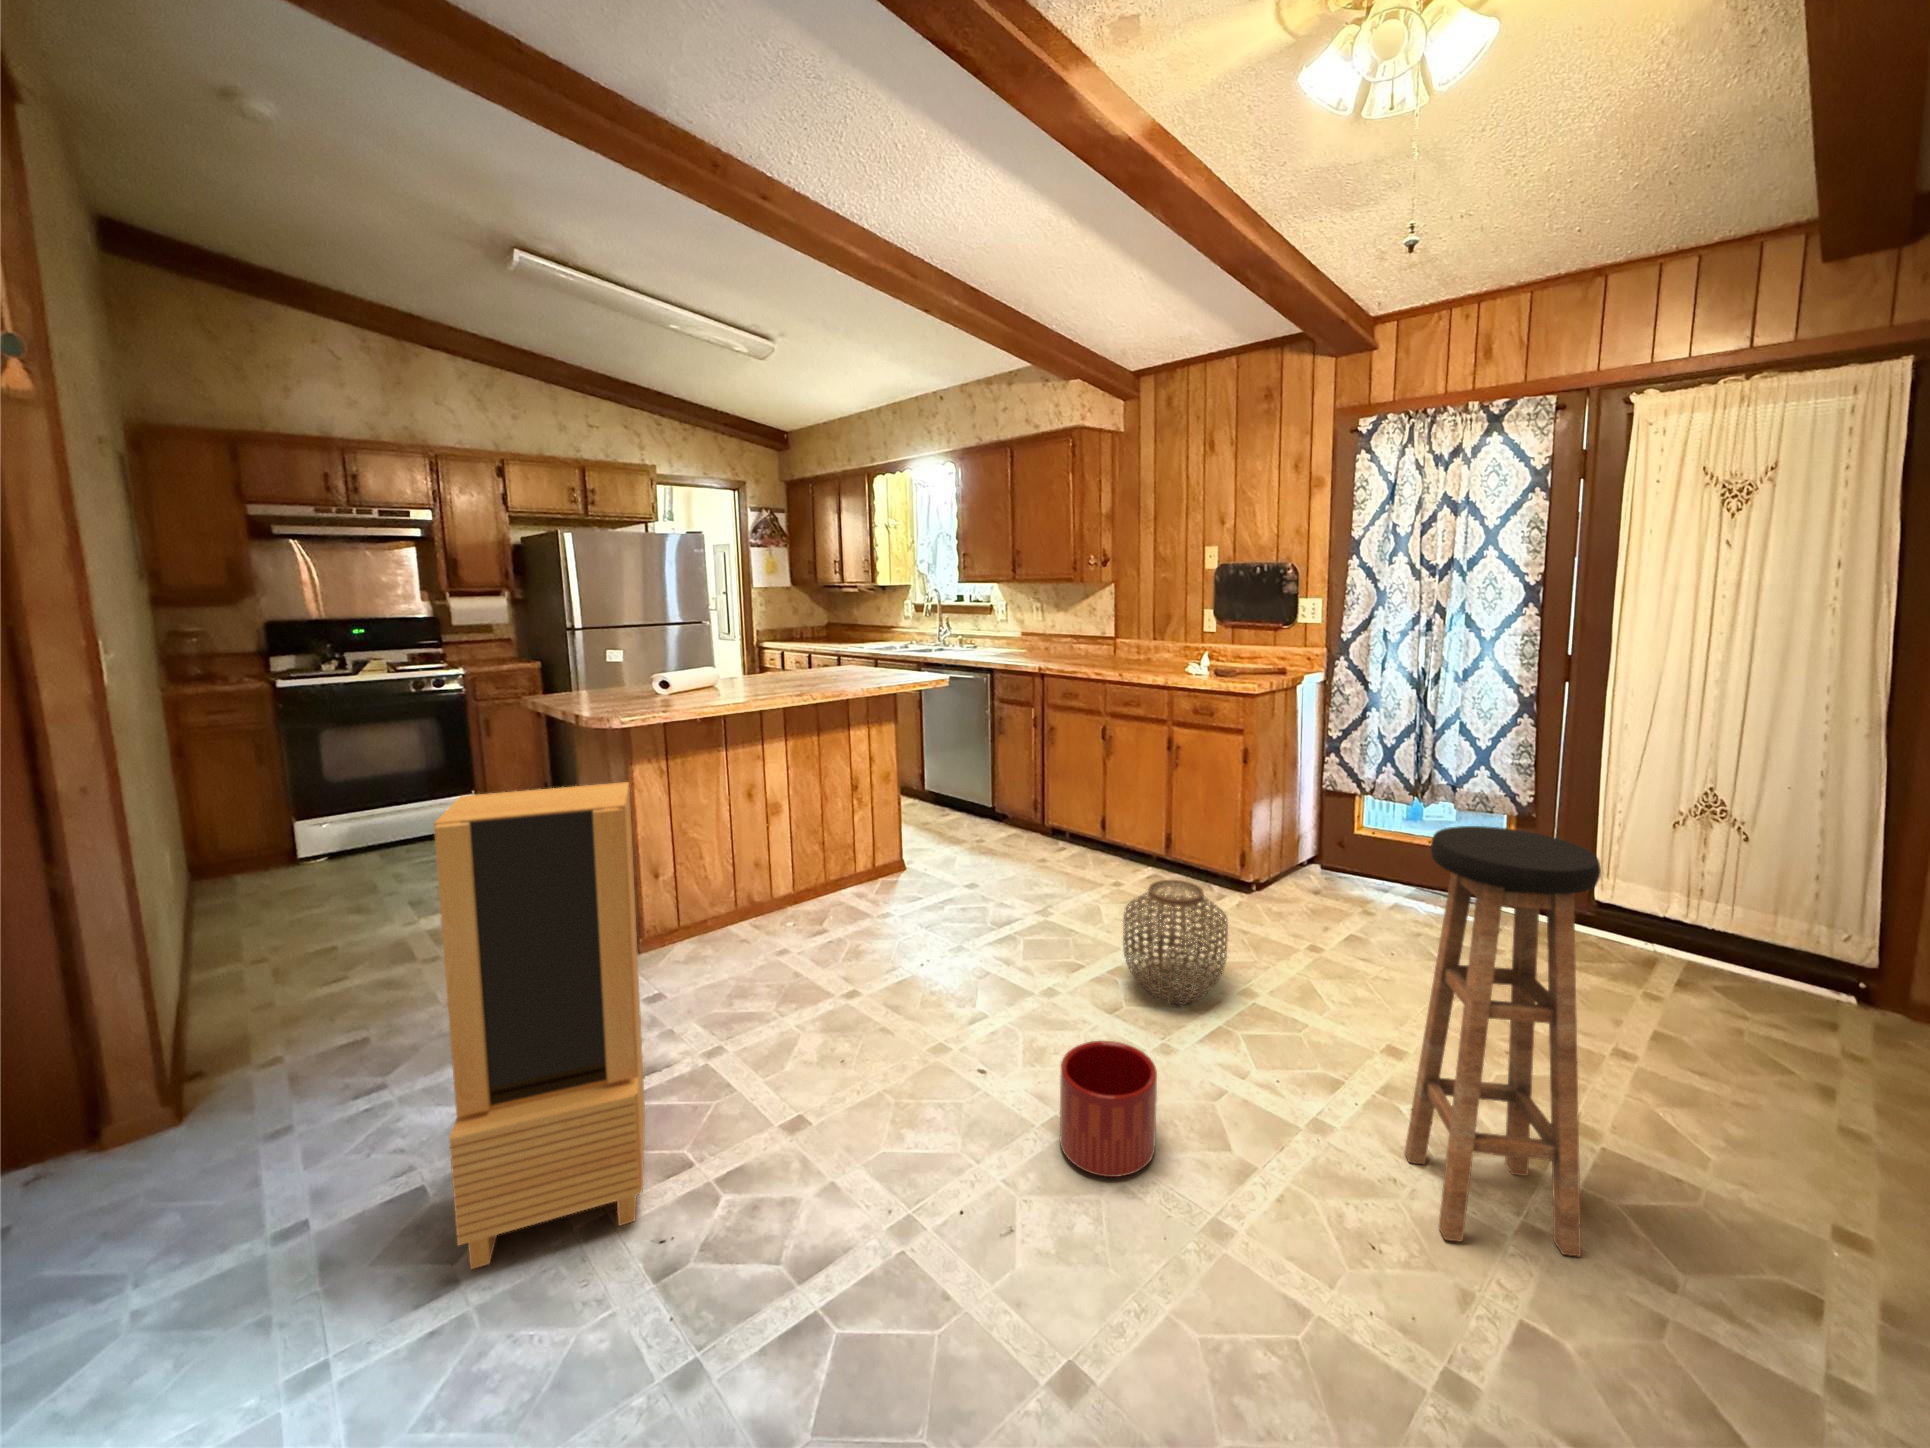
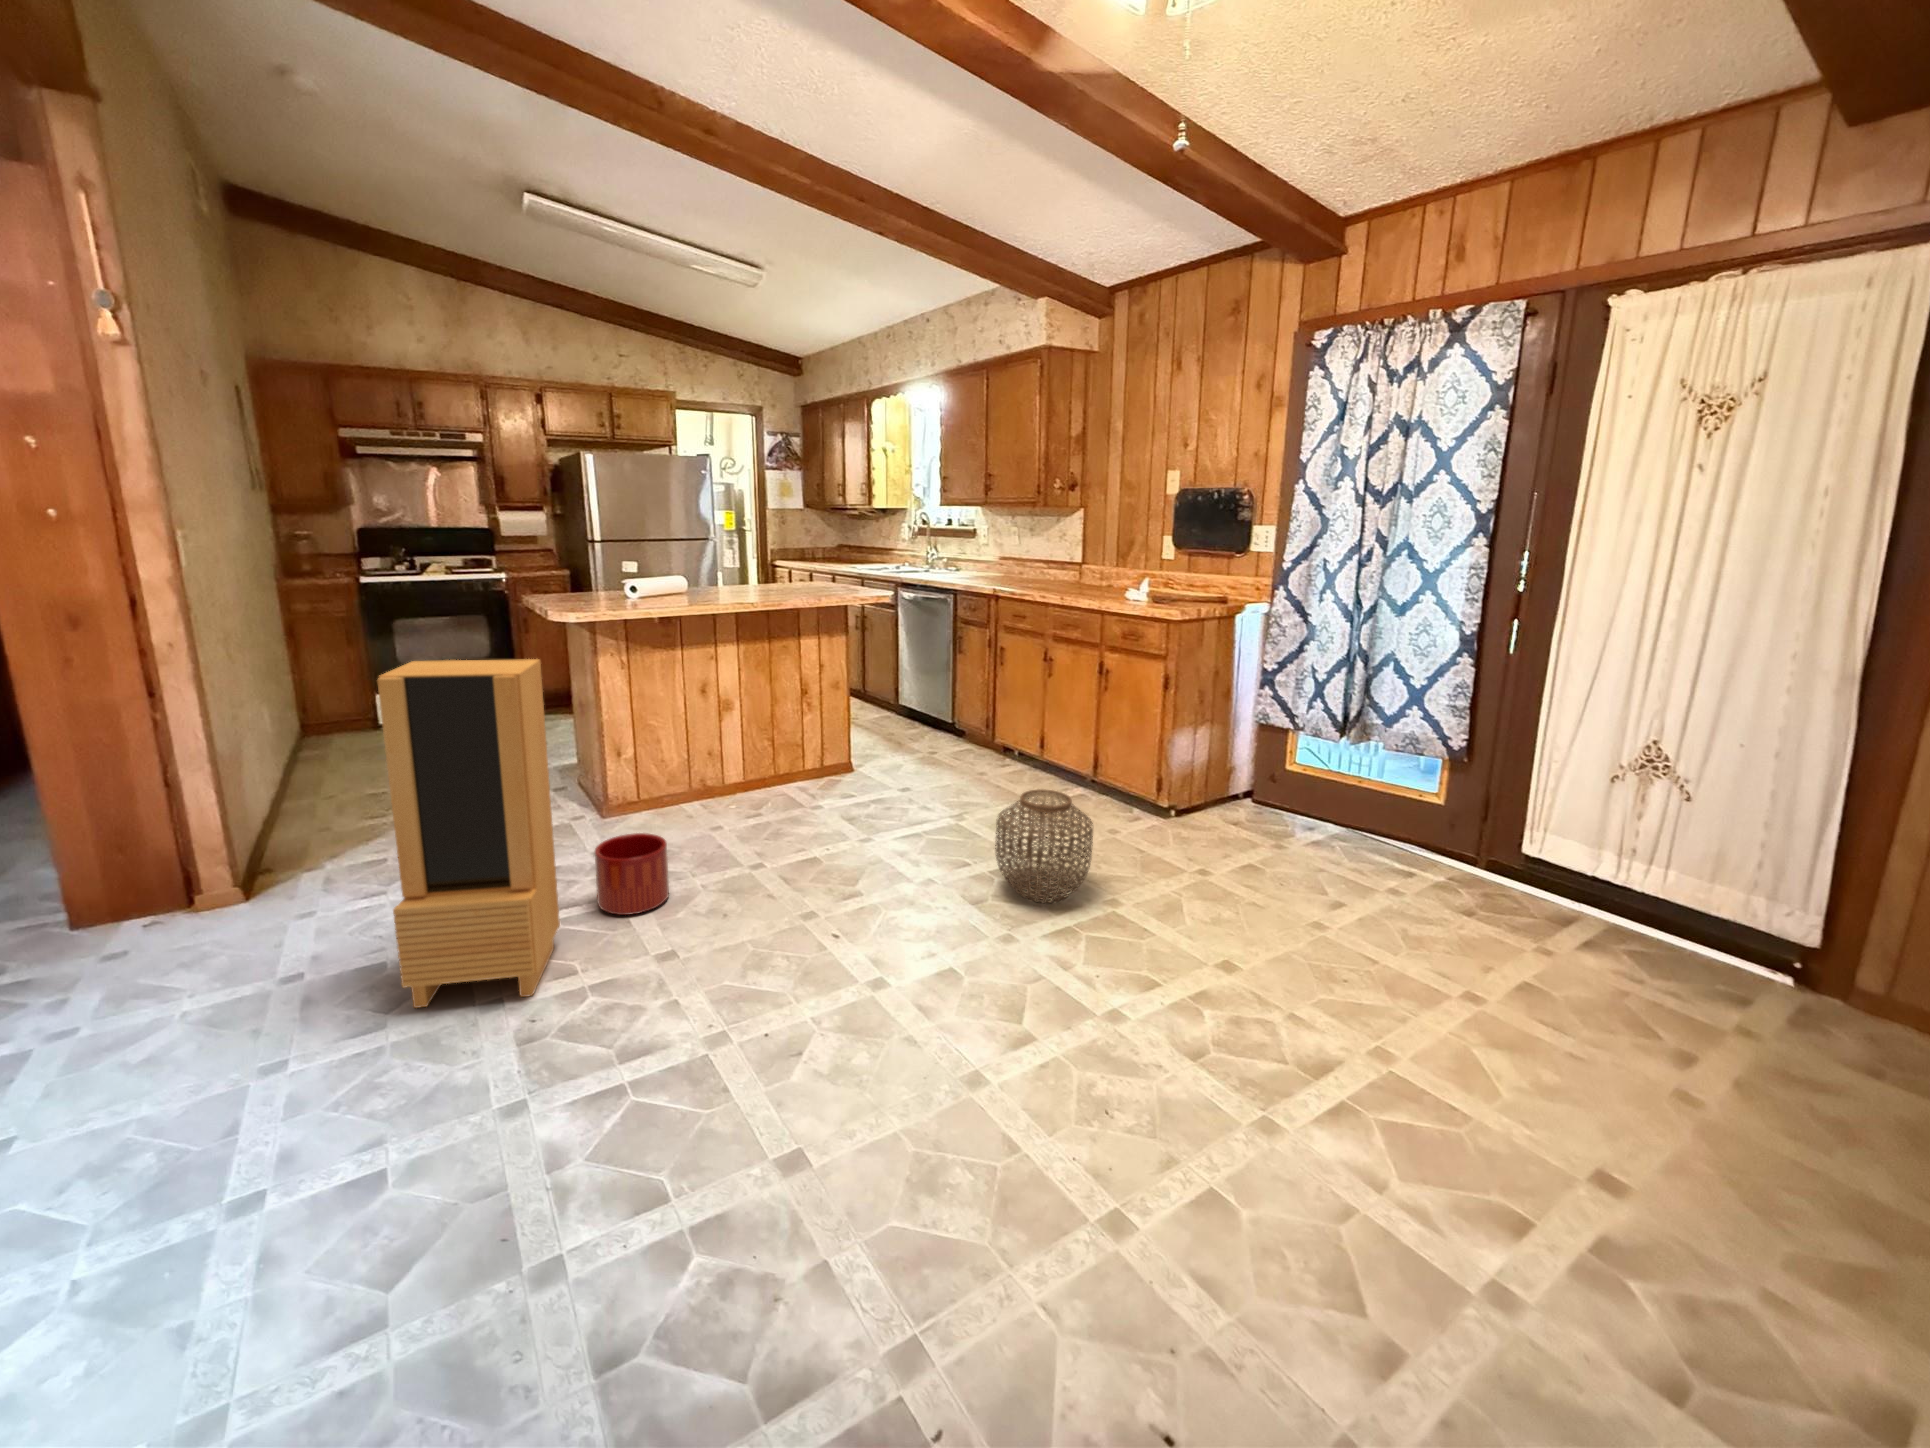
bar stool: present [1404,826,1601,1256] -> none [1171,742,1343,1138]
planter: present [1059,1041,1157,1177] -> present [595,833,669,915]

